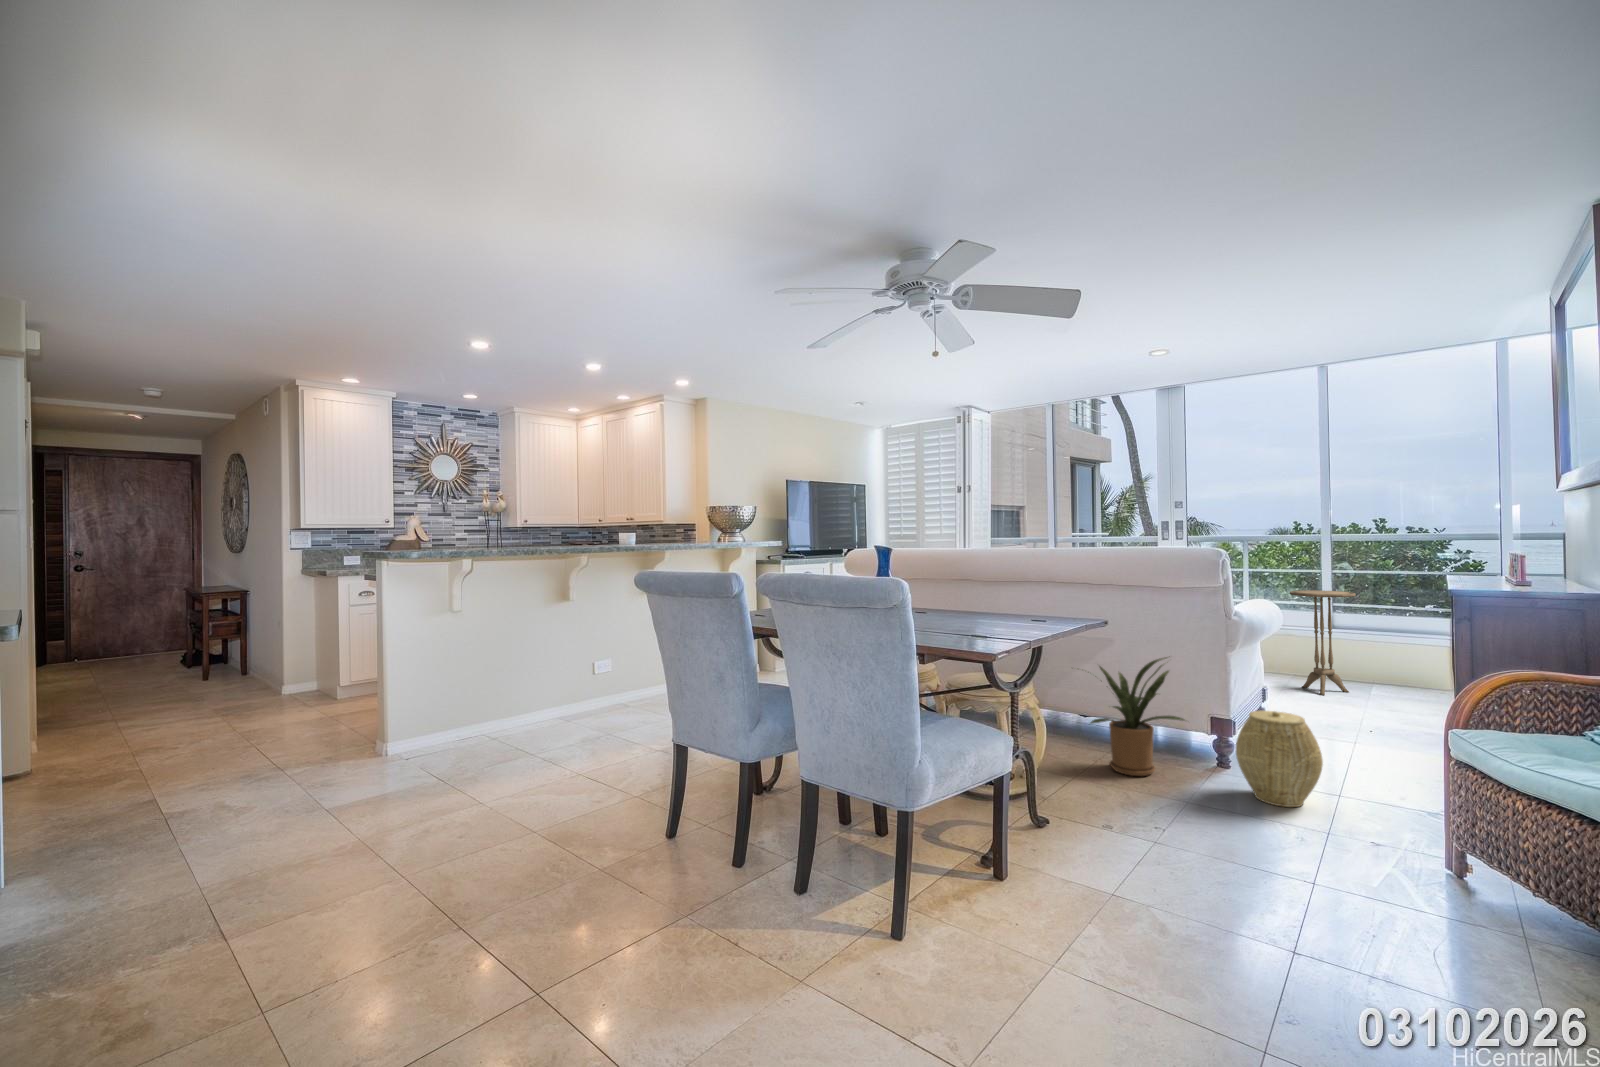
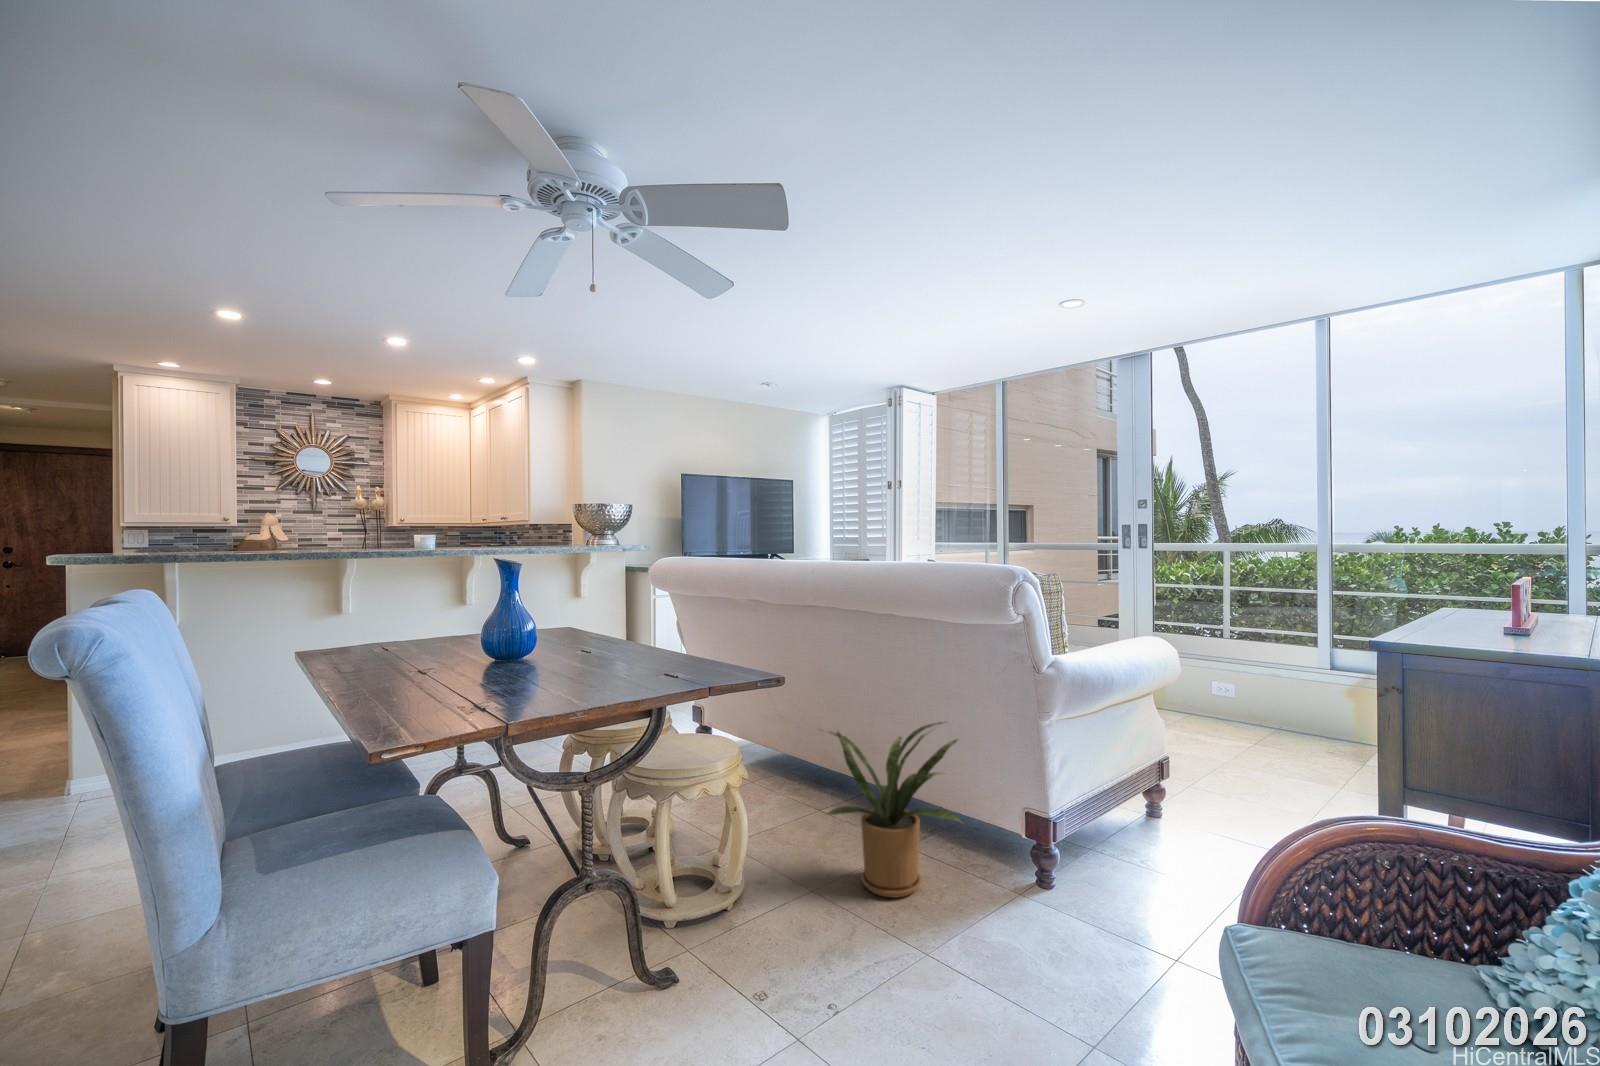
side table: present [1290,590,1356,695] -> none [1244,618,1331,763]
woven basket: present [1236,711,1323,807] -> none [999,818,1120,985]

